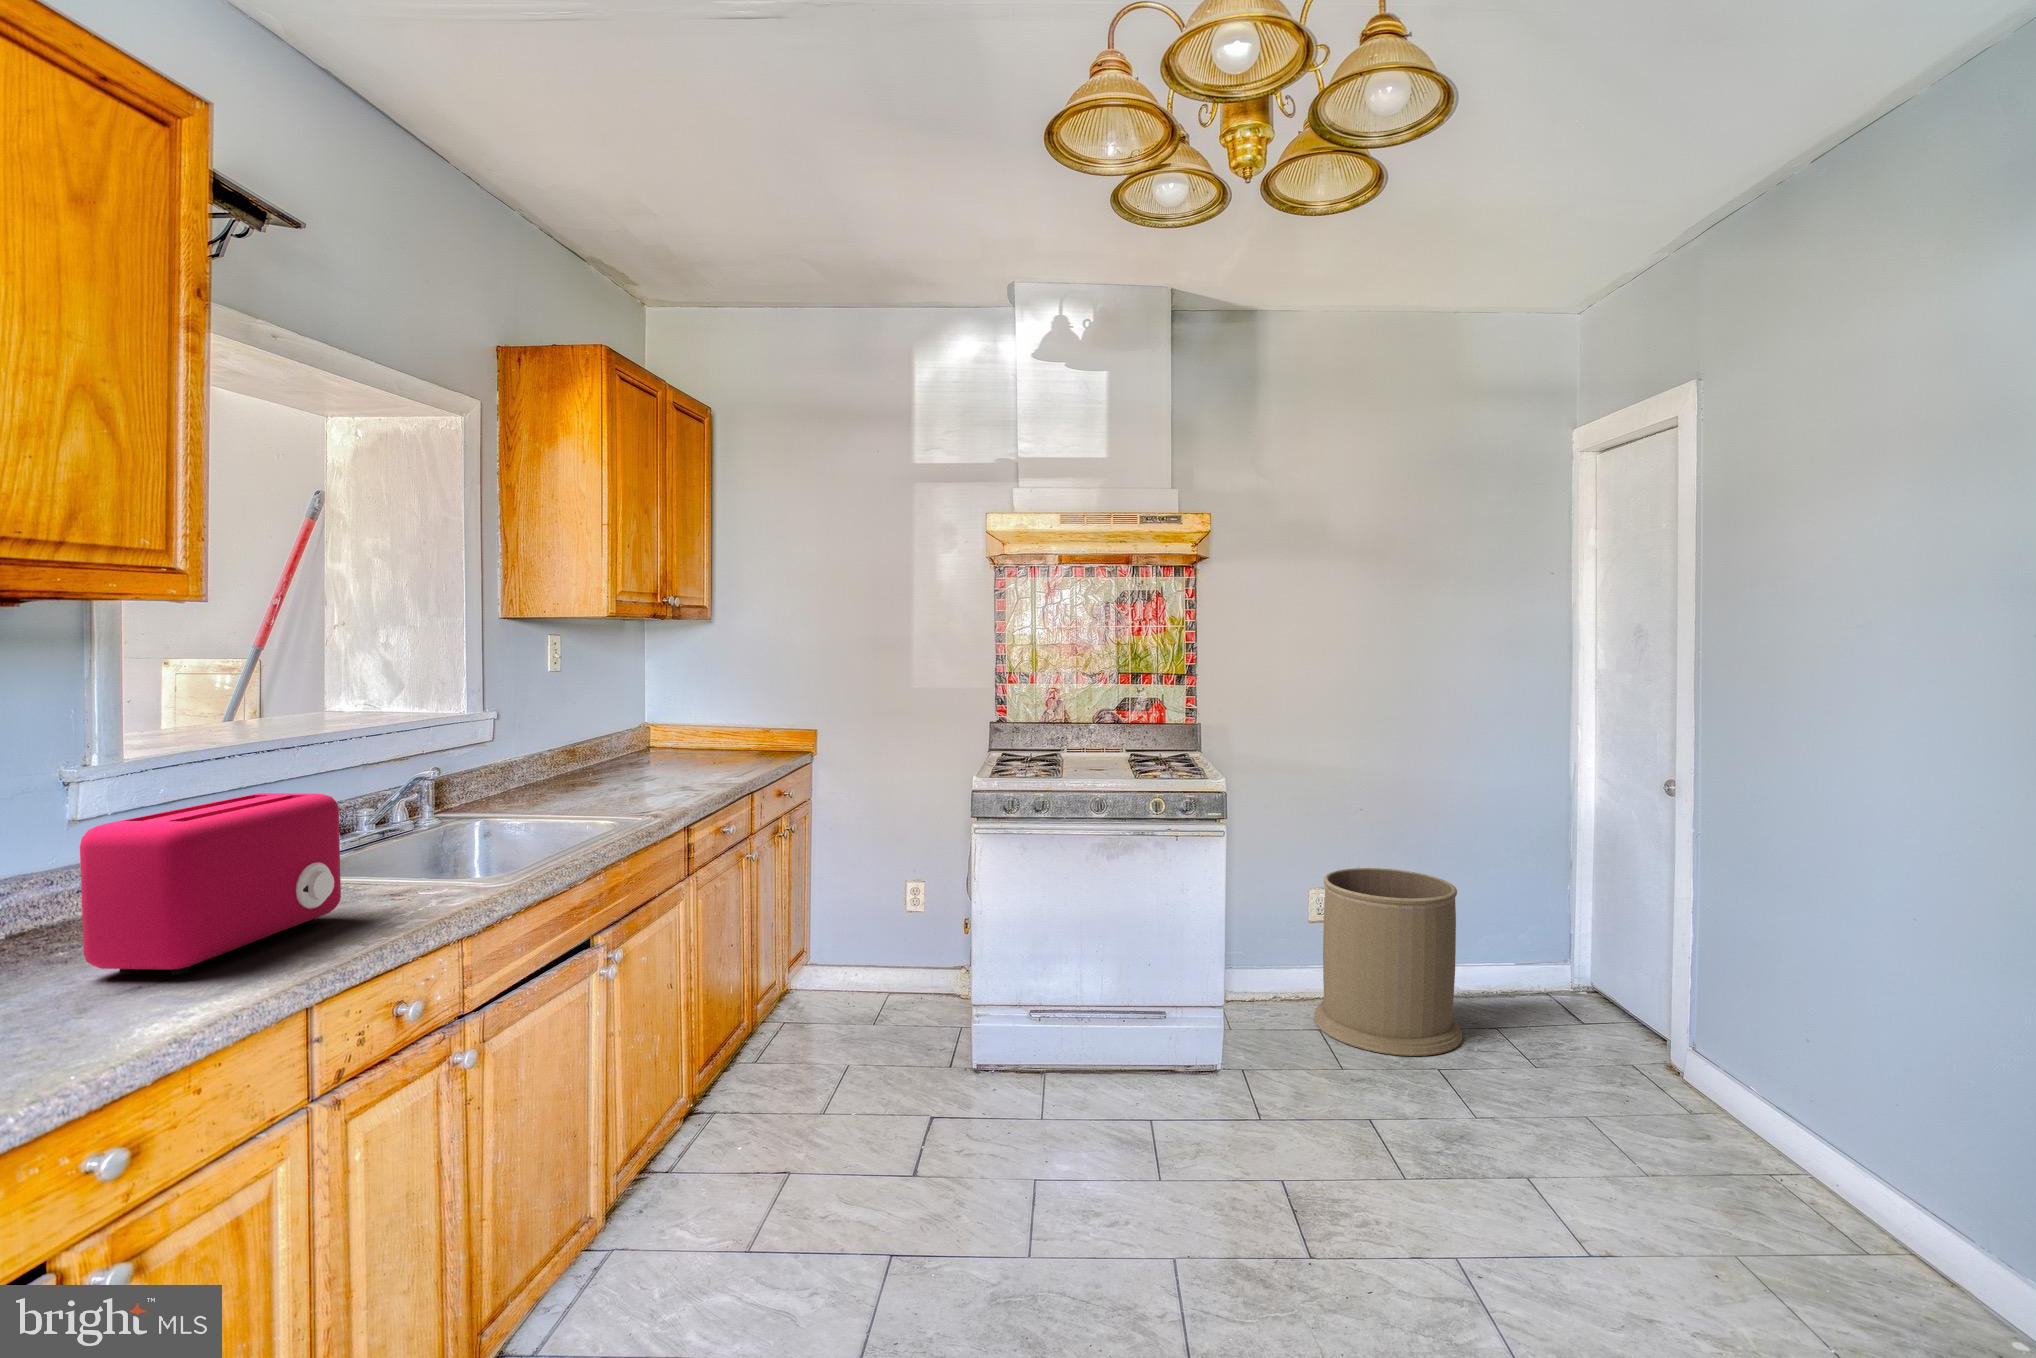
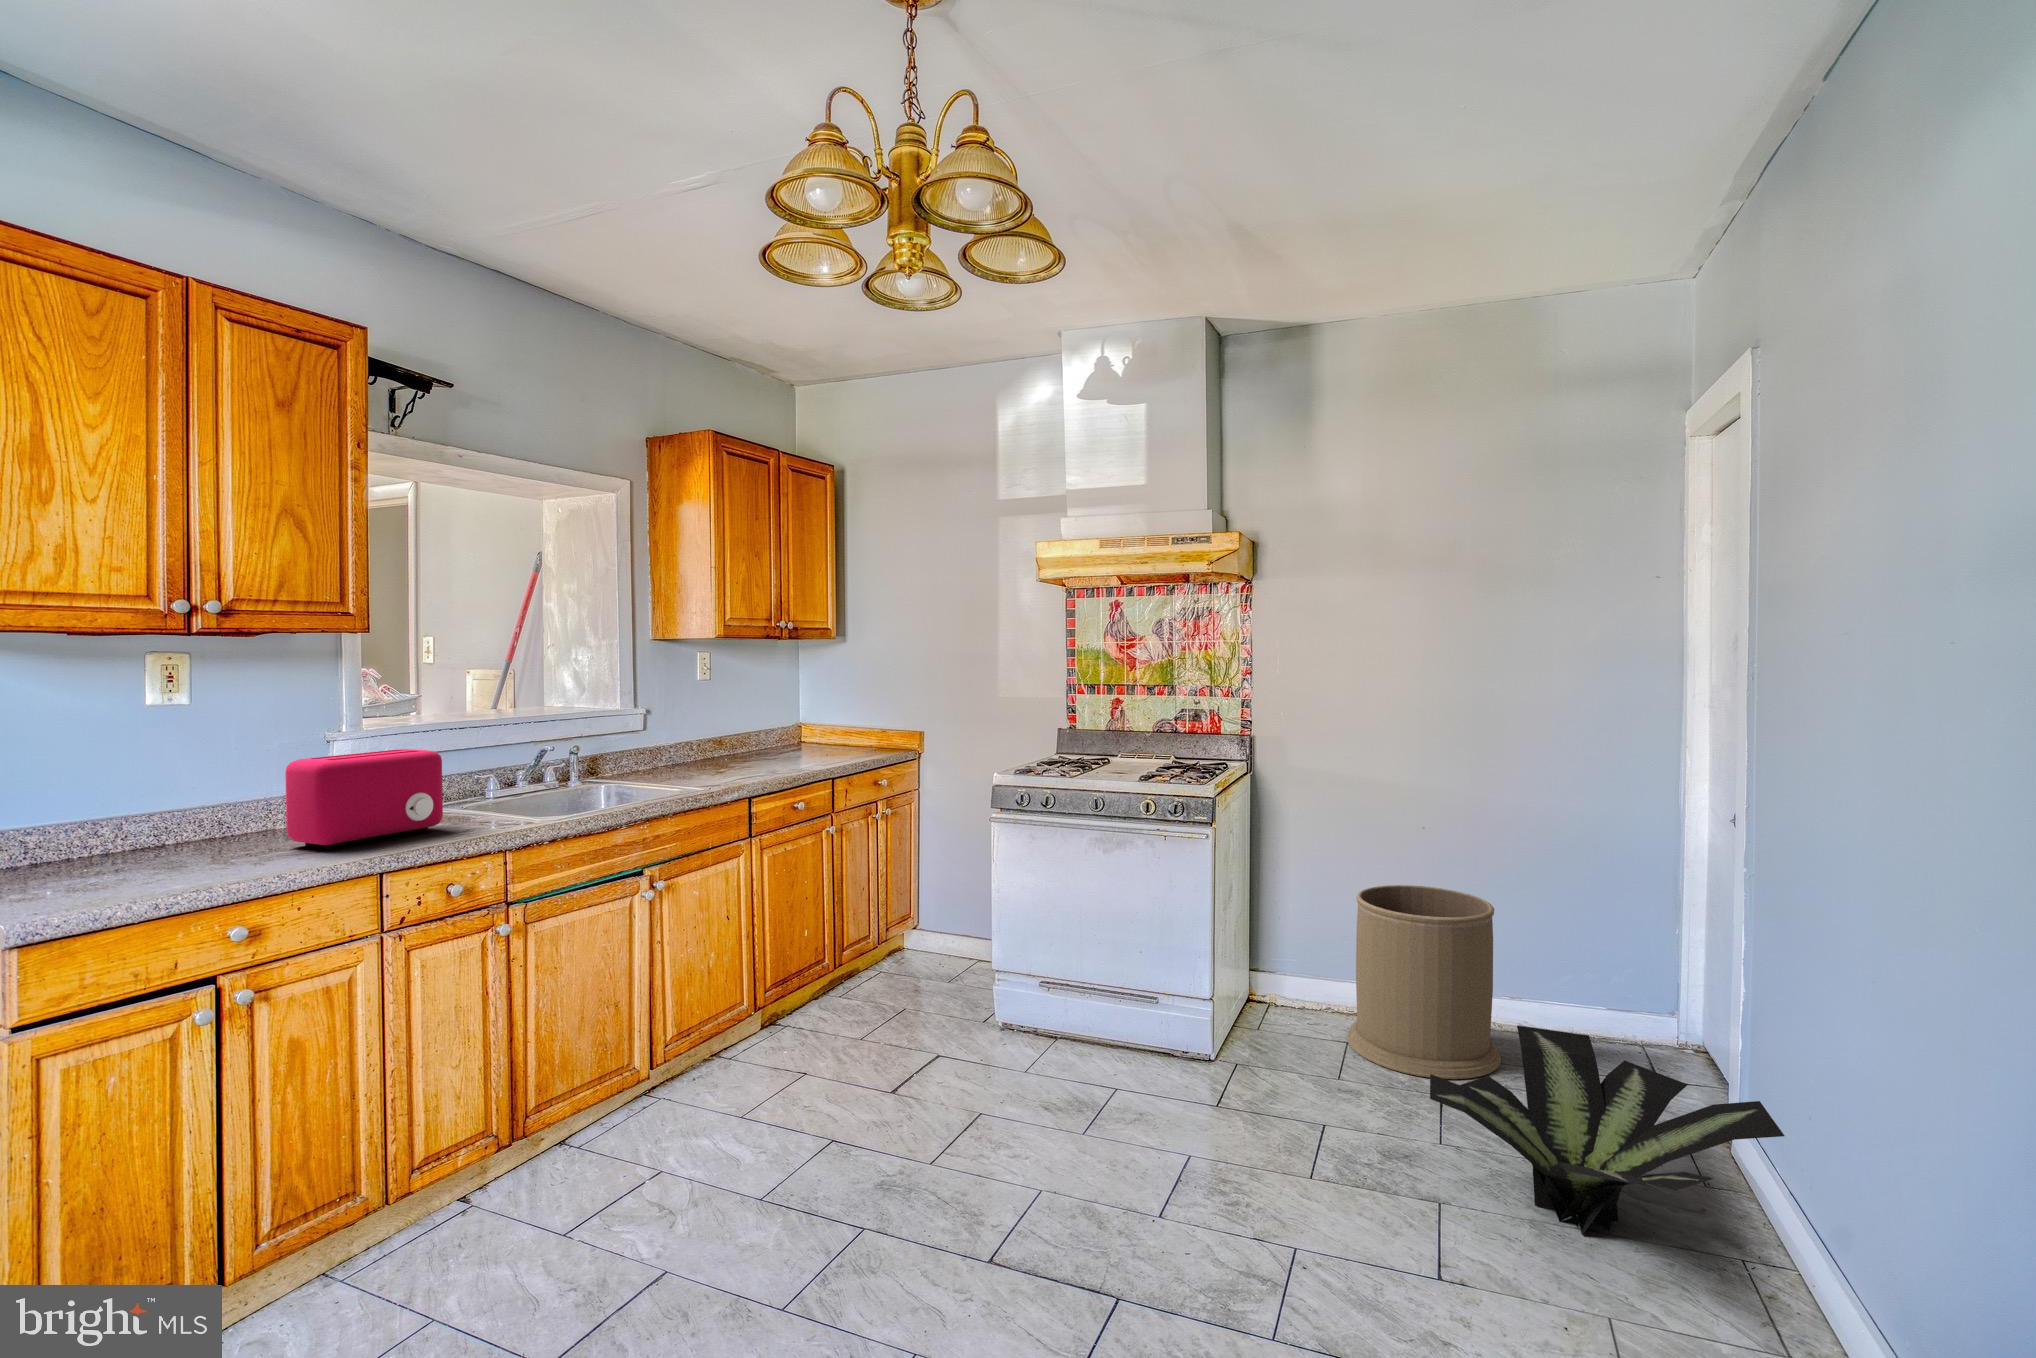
potted plant: none [1506,996,1826,1190] -> present [1430,1025,1785,1235]

